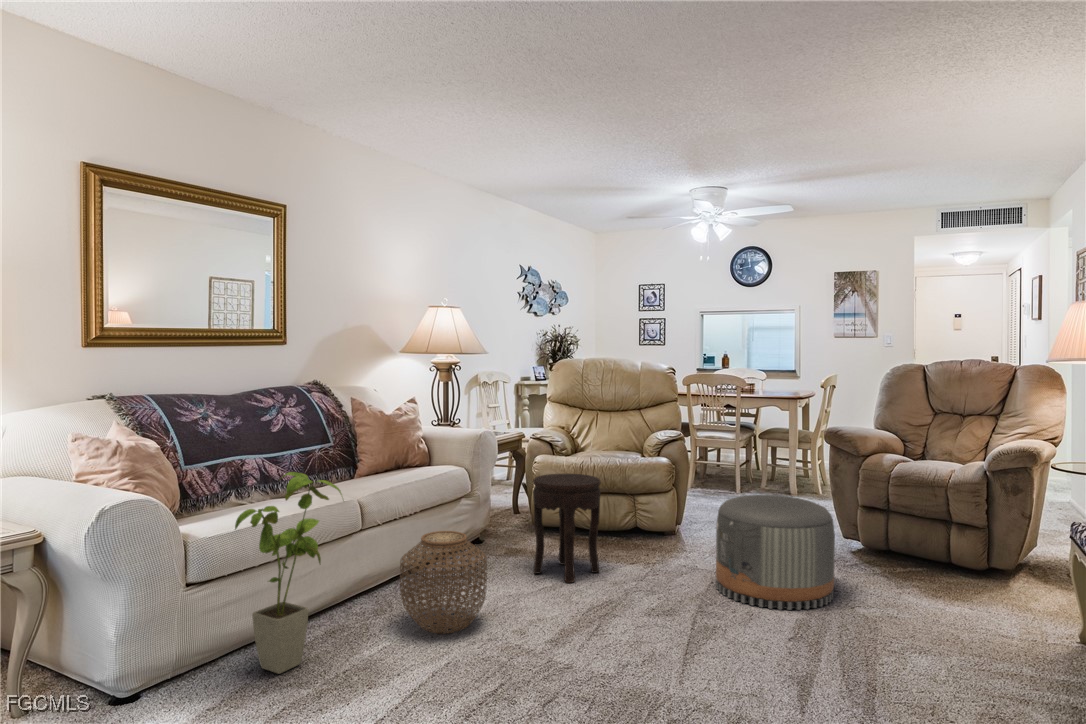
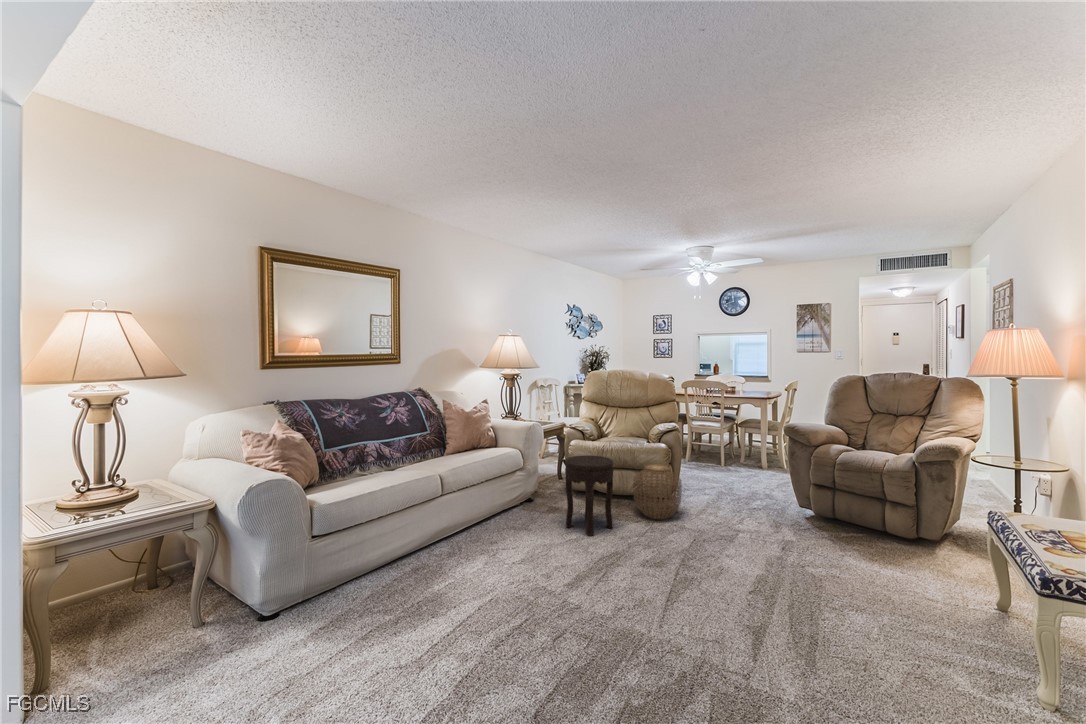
house plant: present [235,472,342,674] -> none [342,459,419,602]
pouf: present [716,495,835,610] -> none [698,476,790,567]
woven basket: present [400,531,487,633] -> present [633,464,682,519]

